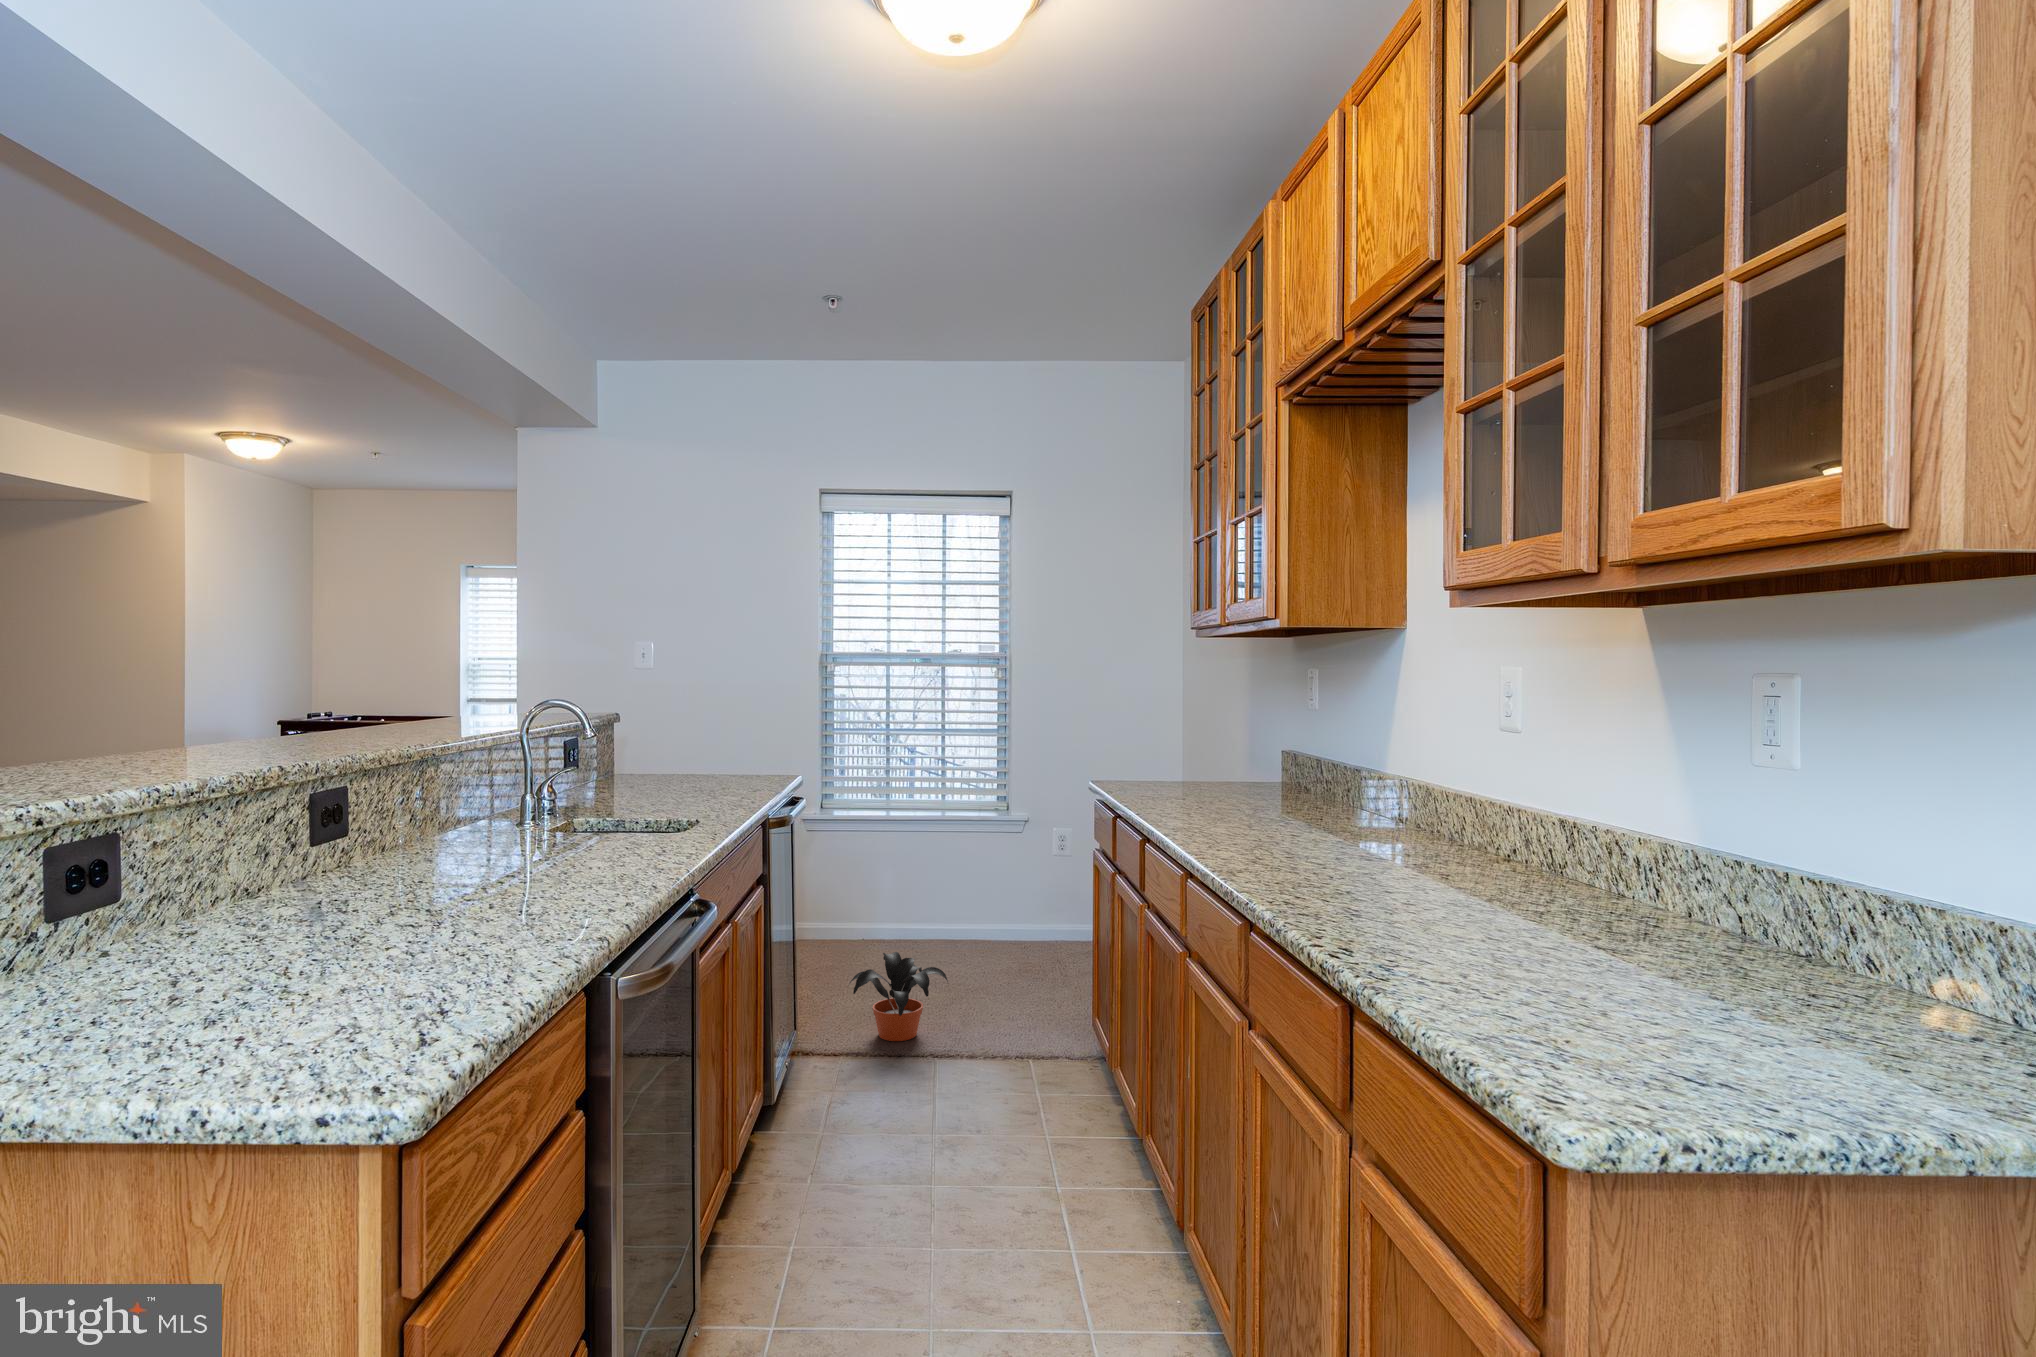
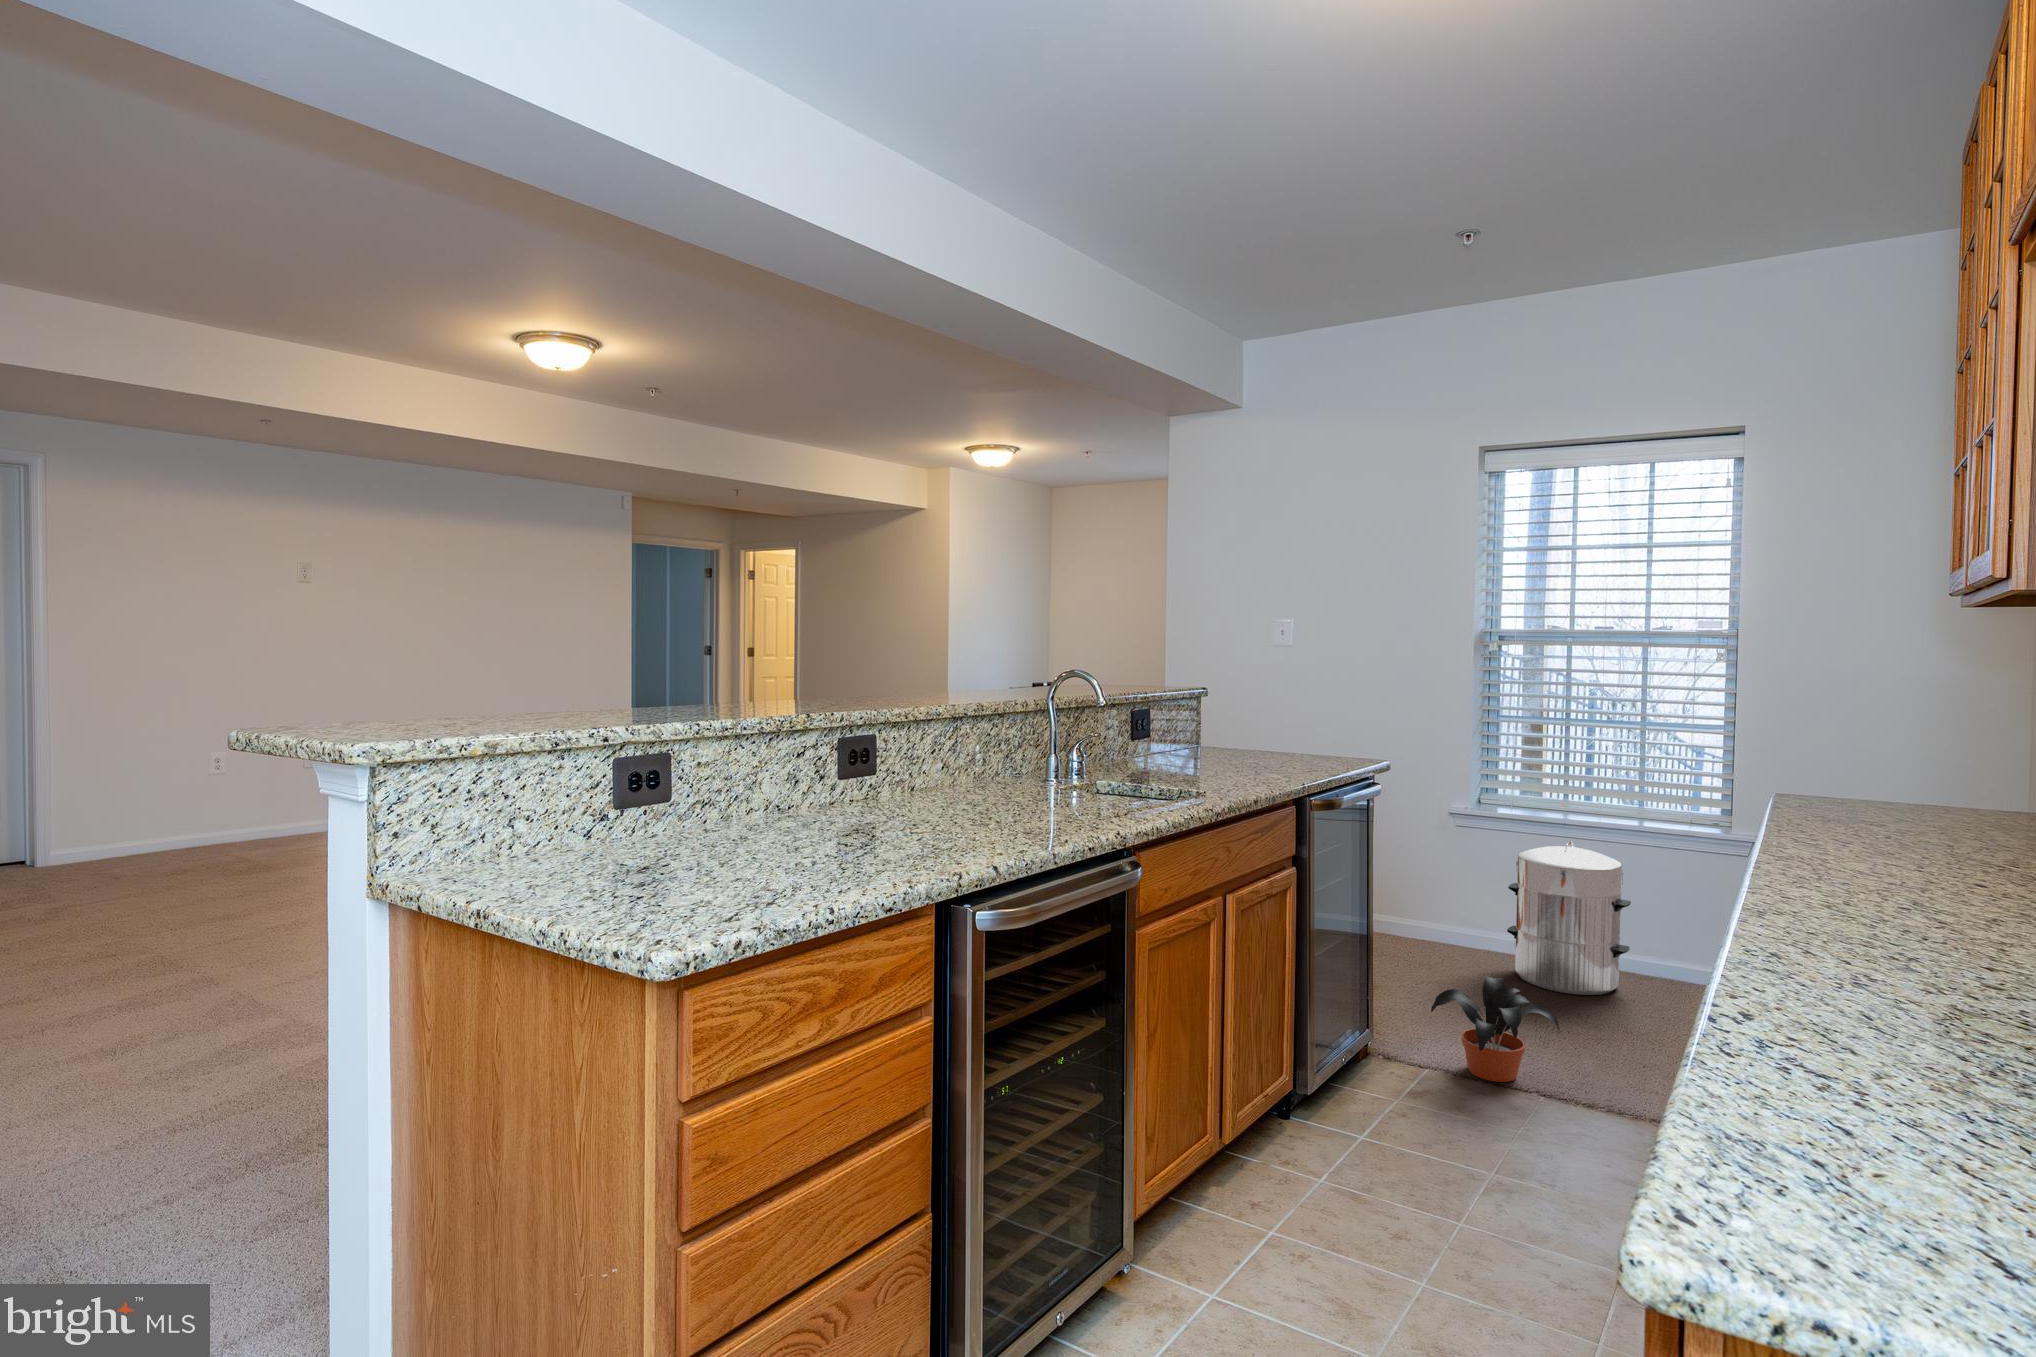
waste bin: none [855,831,948,960] -> present [1507,841,1631,995]

